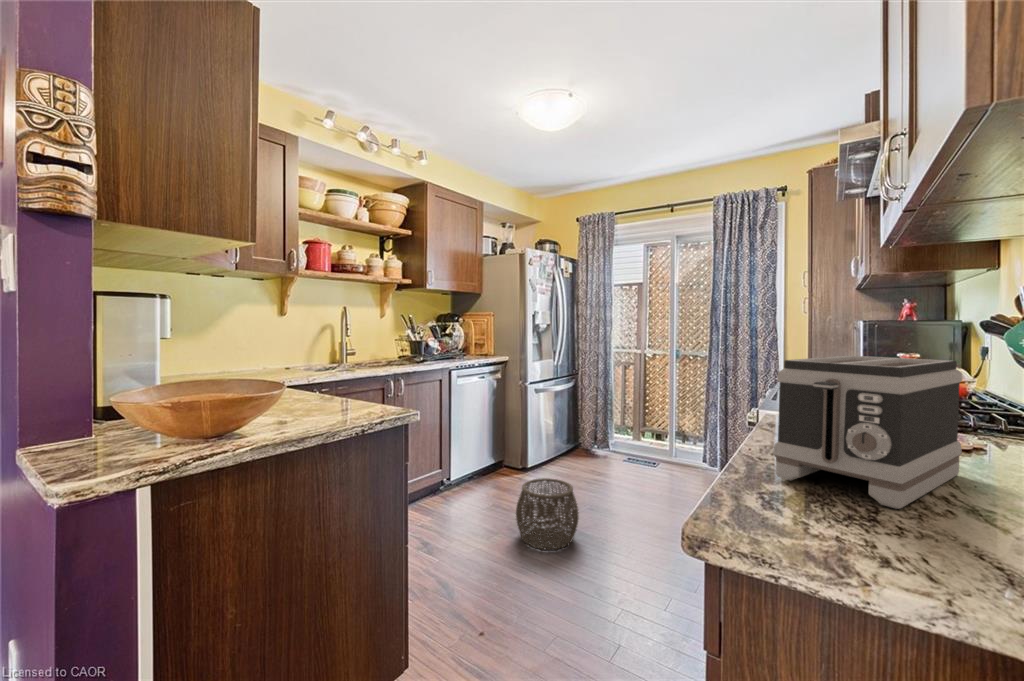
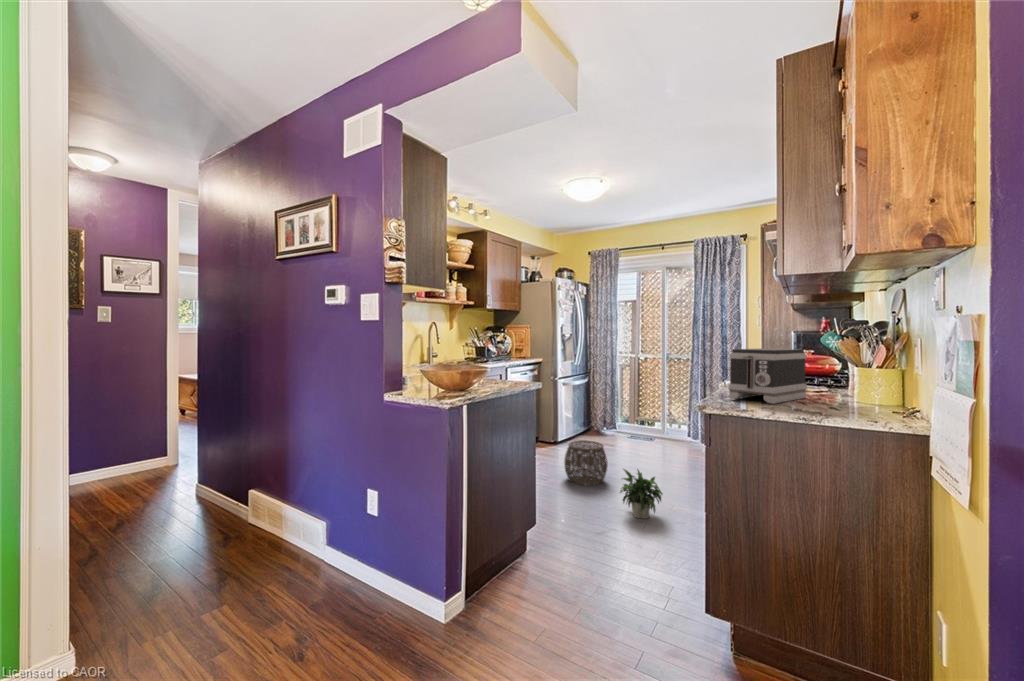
potted plant: none [581,538,652,626] -> present [620,469,663,518]

